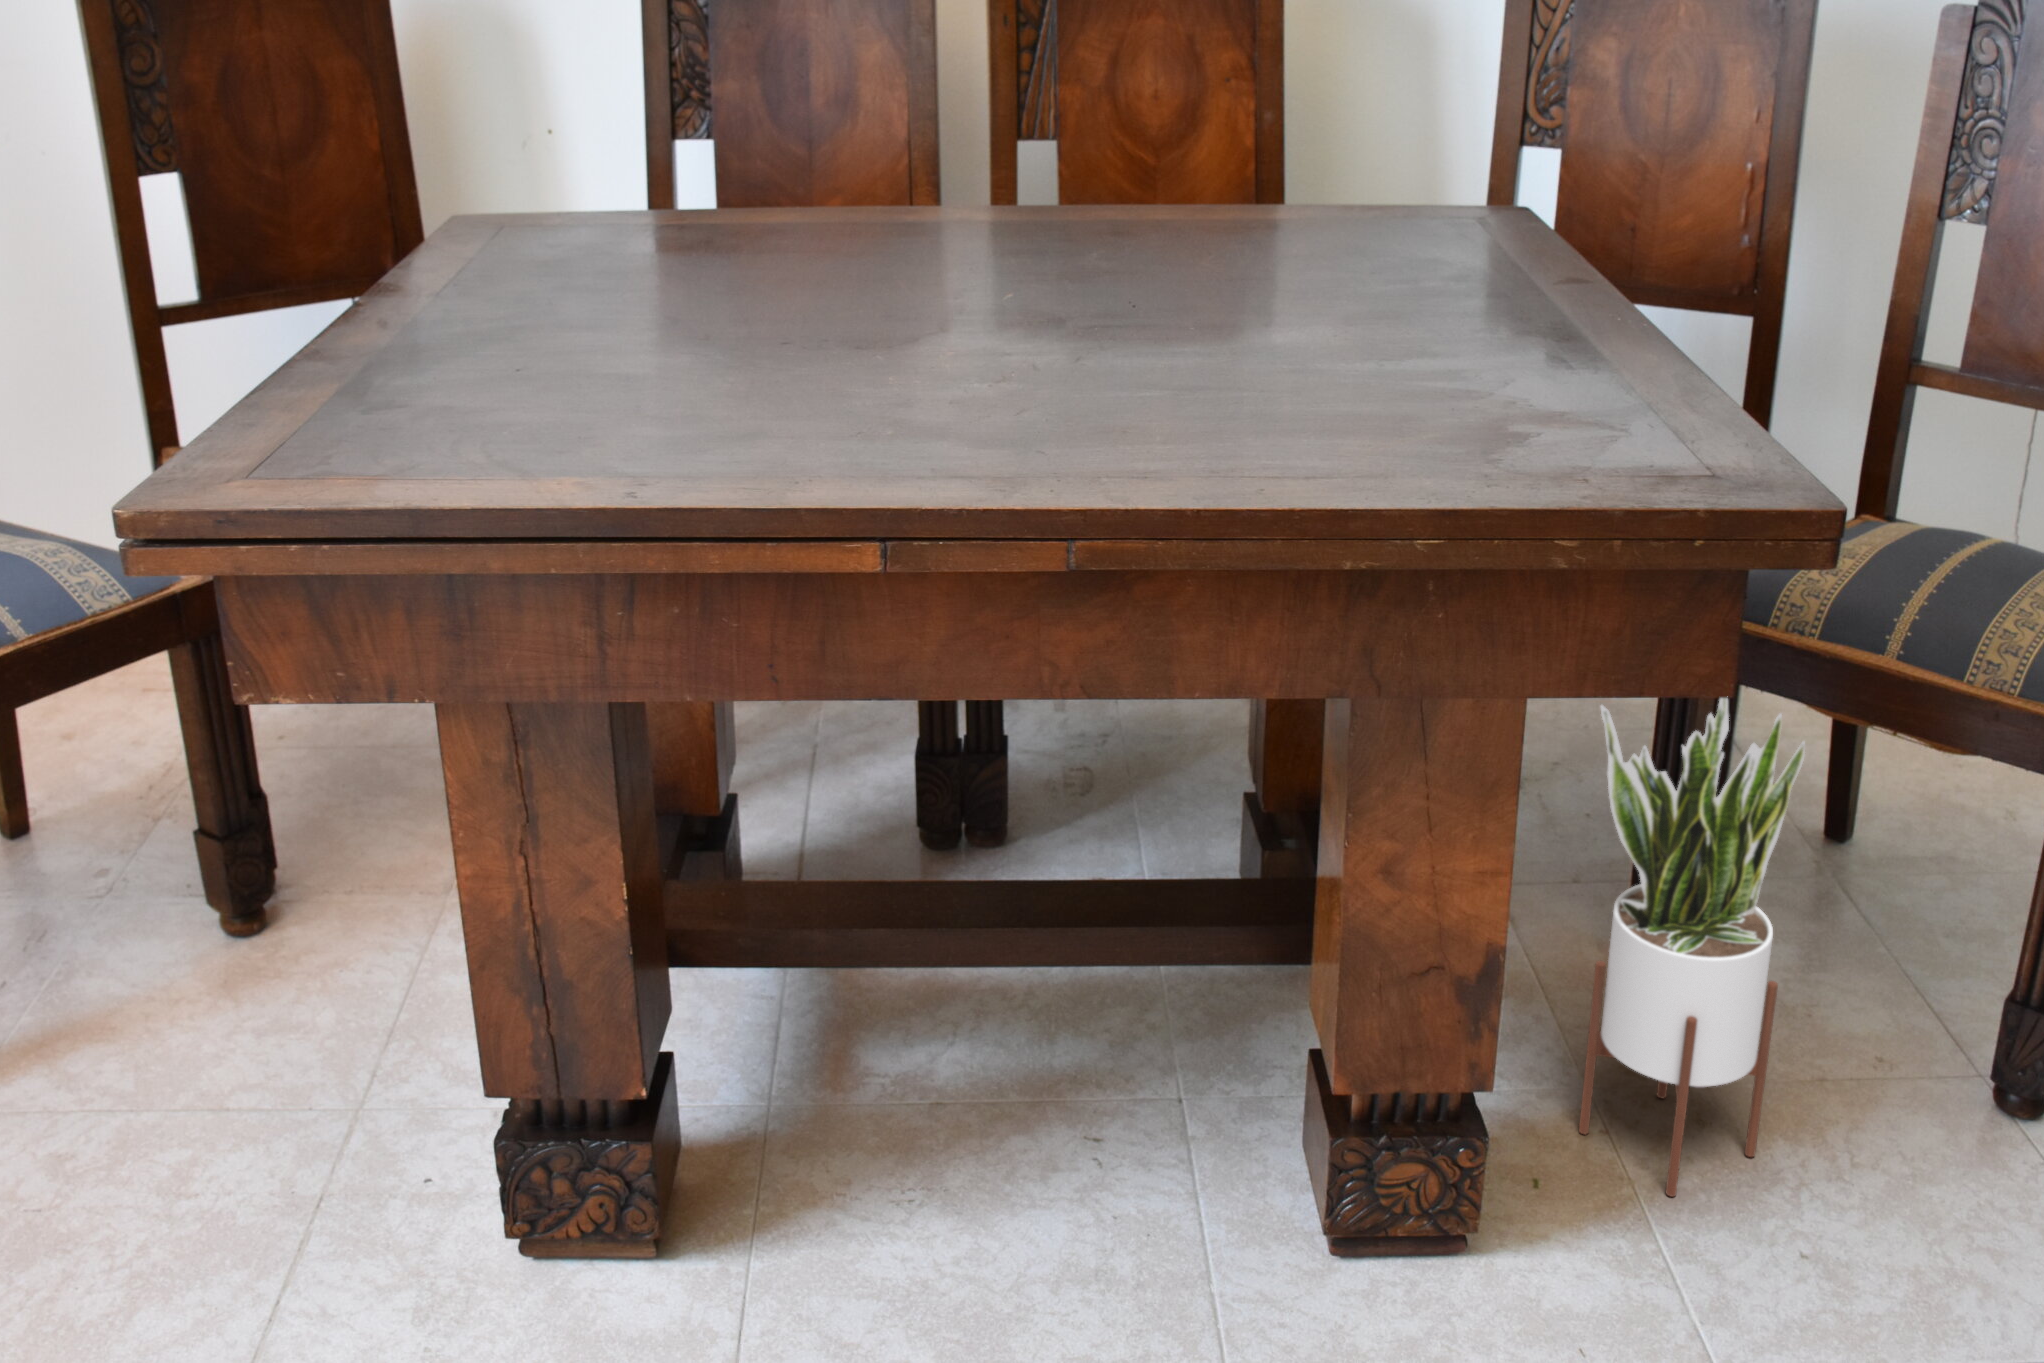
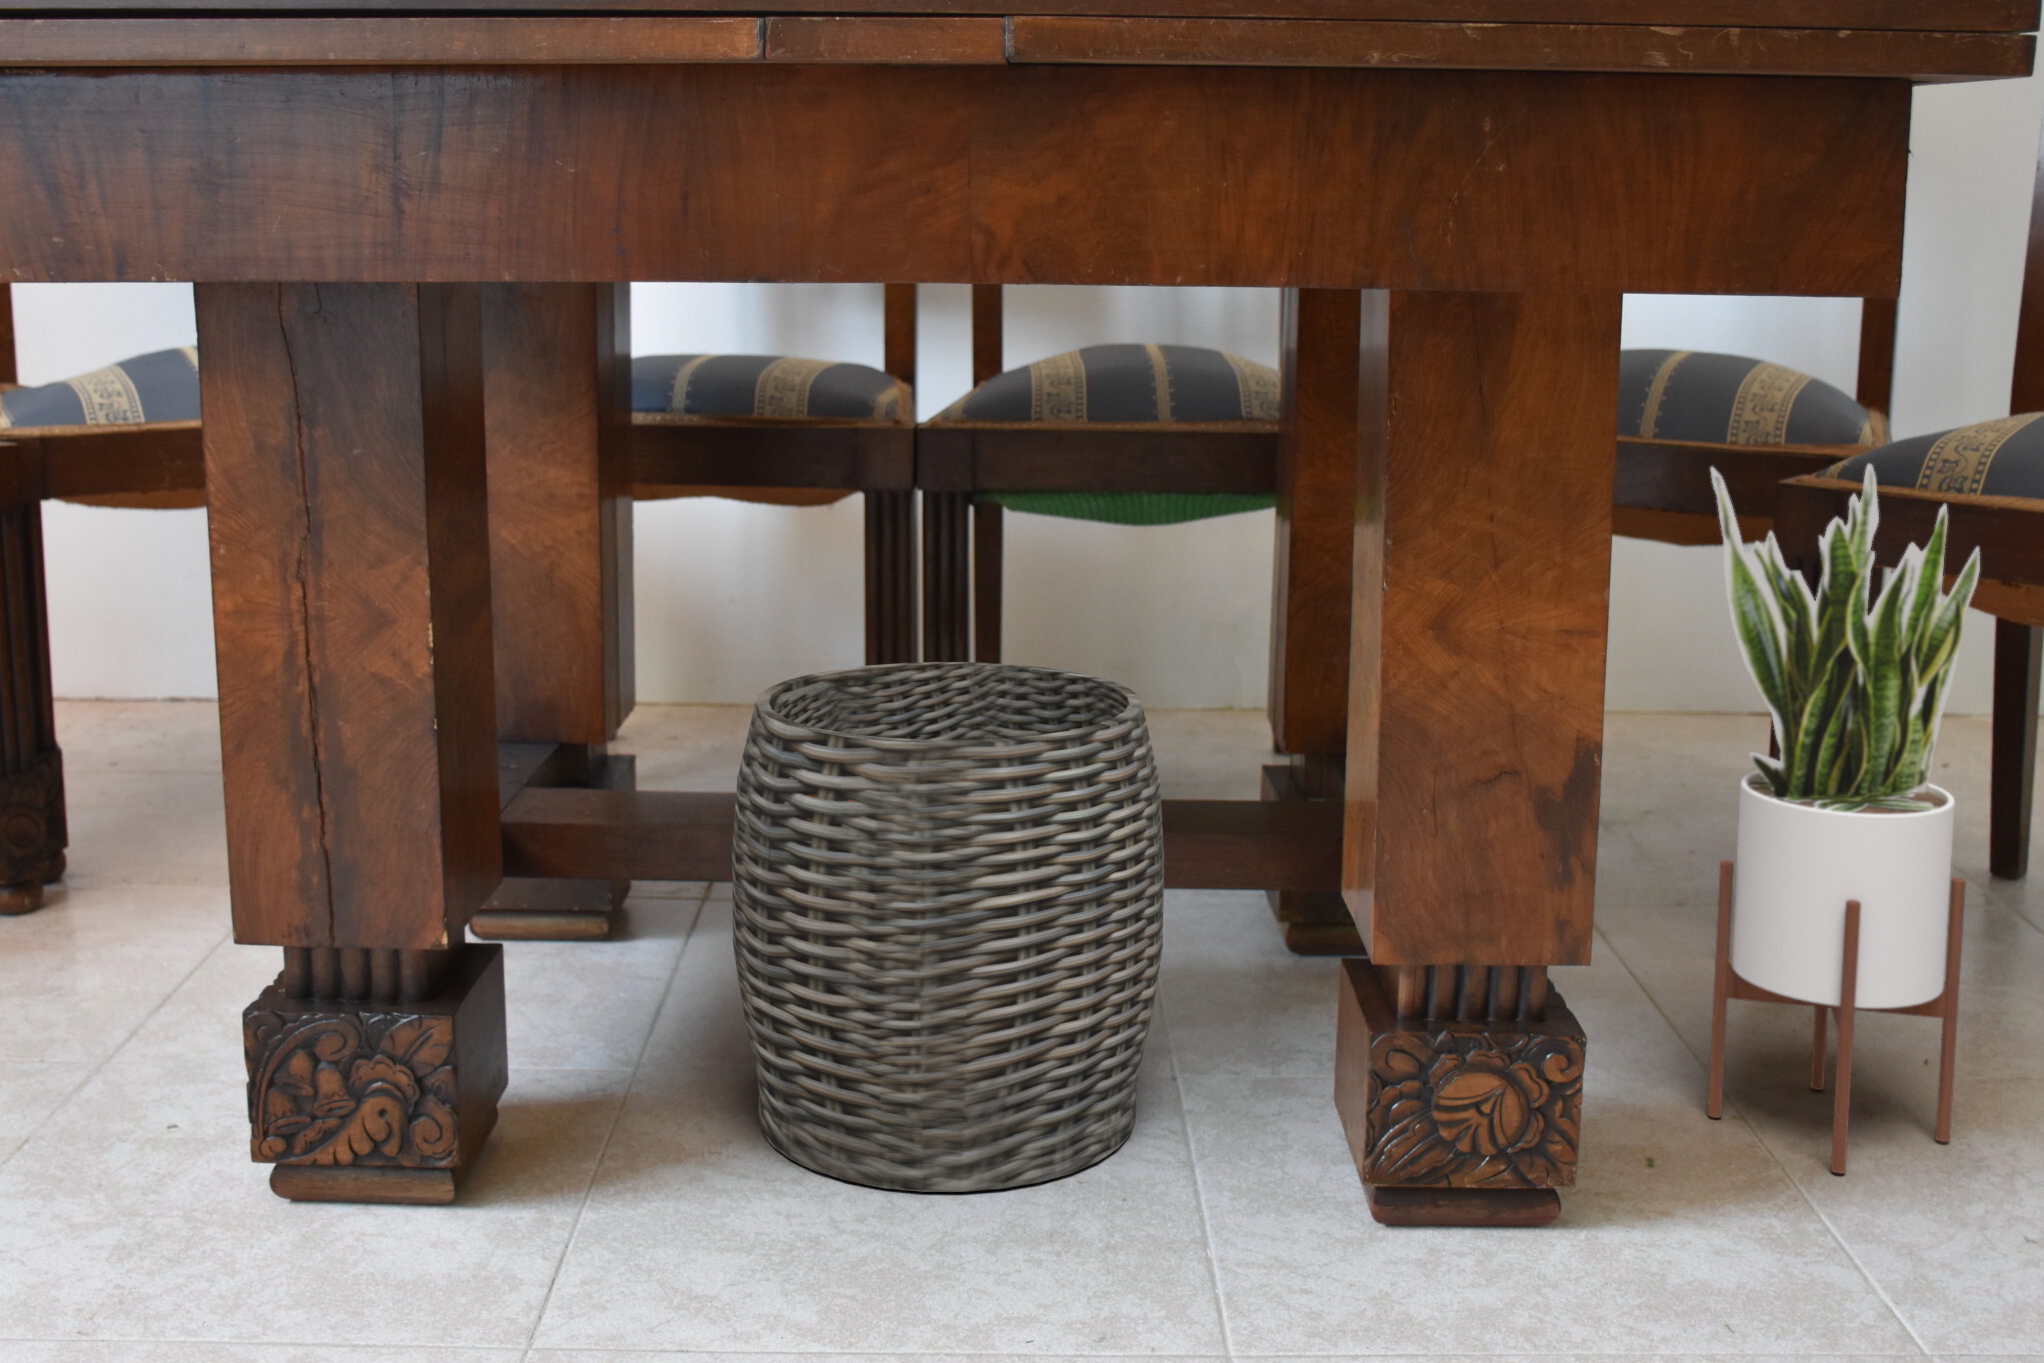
woven basket: none [847,800,1173,1241] -> present [732,662,1164,1192]

